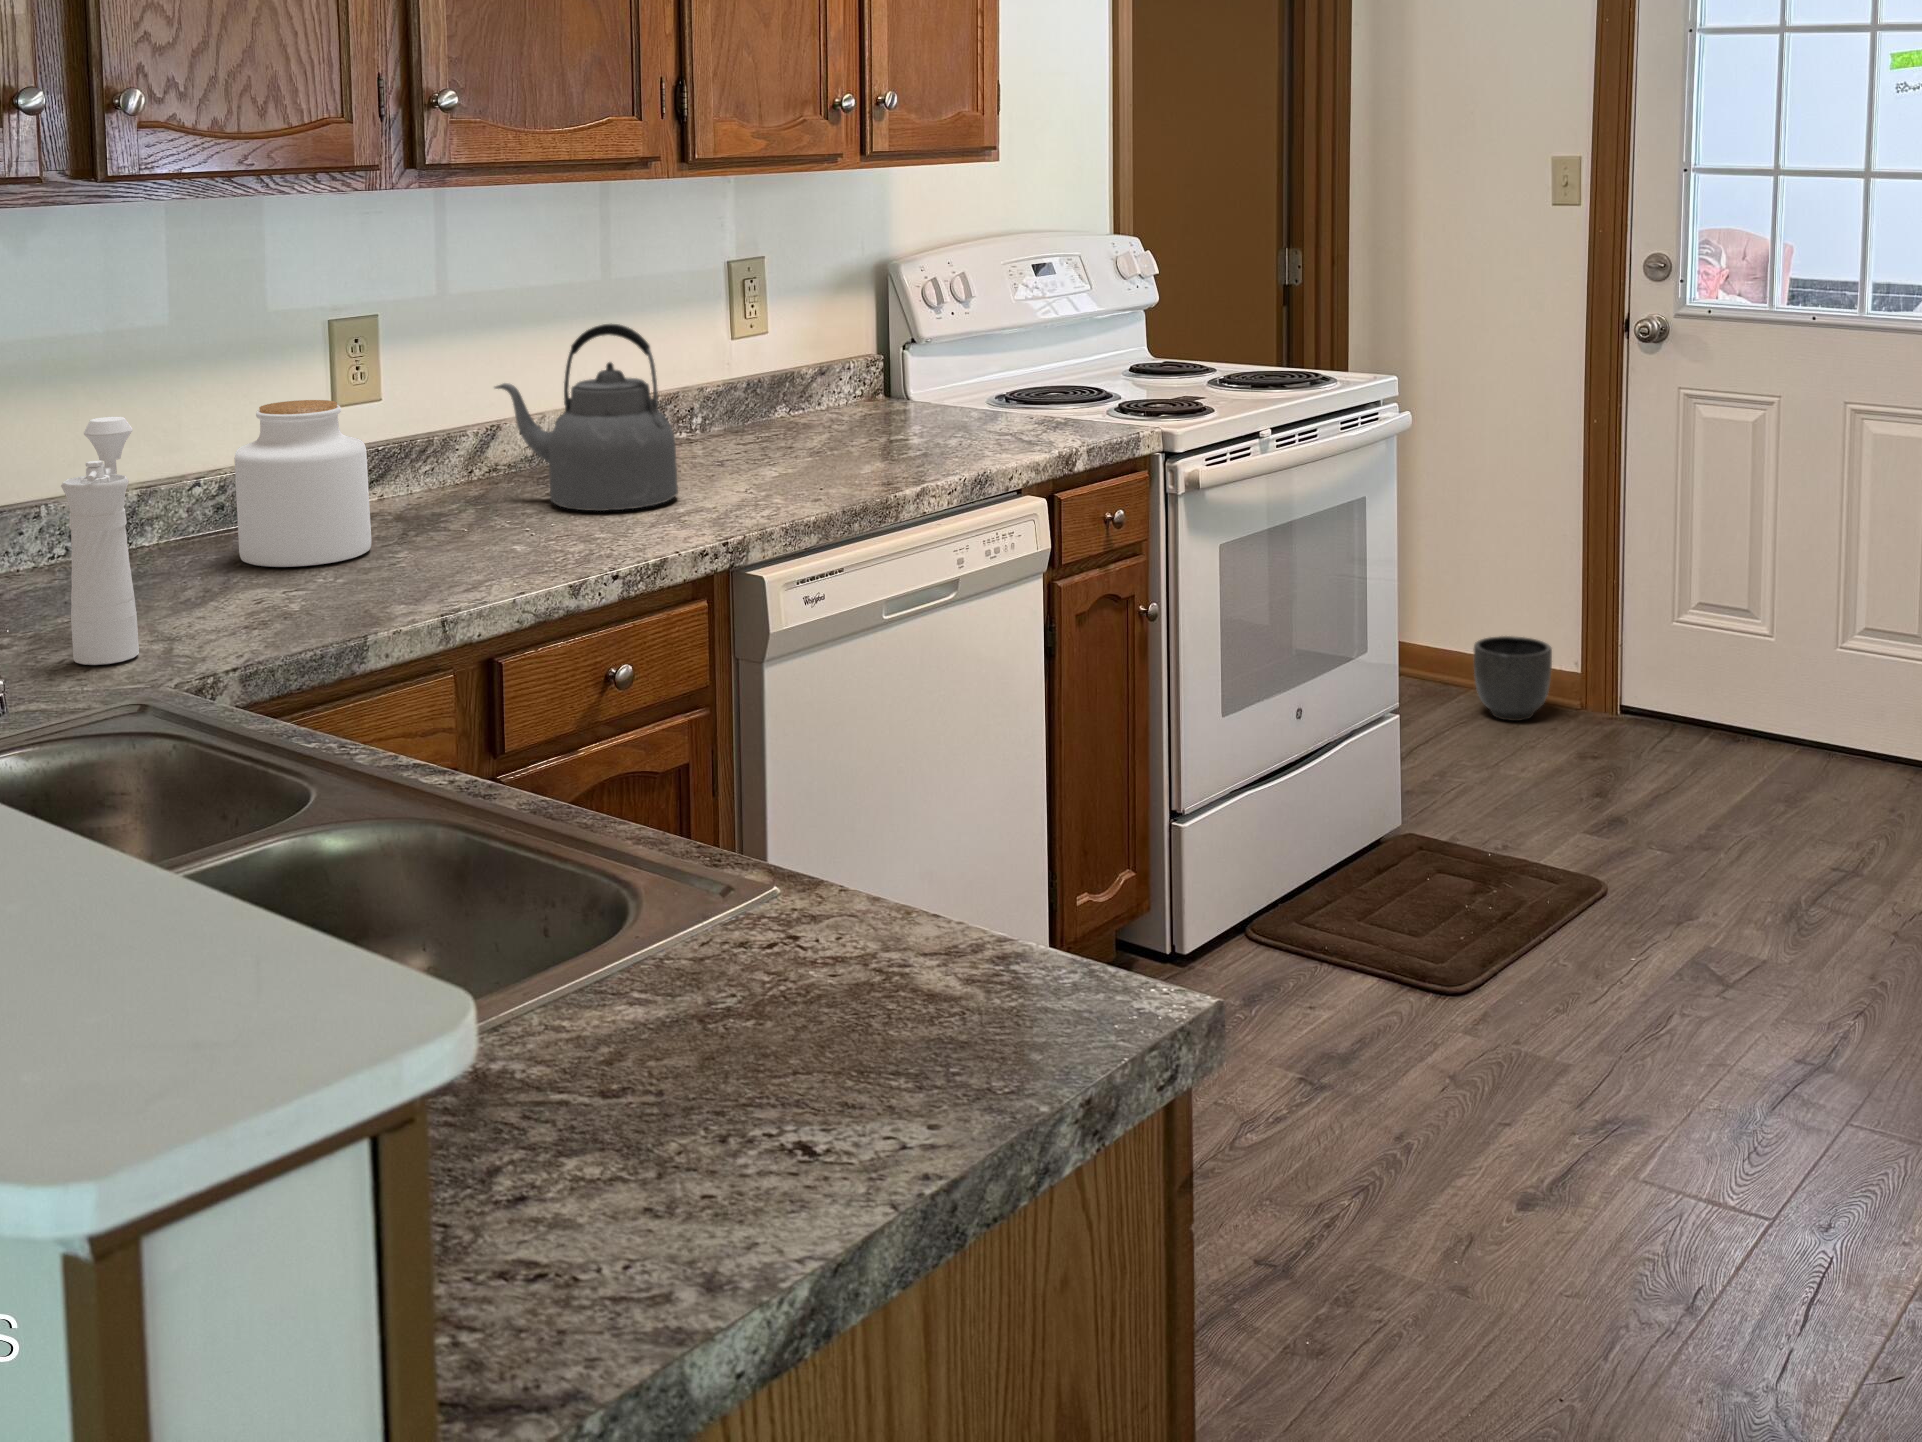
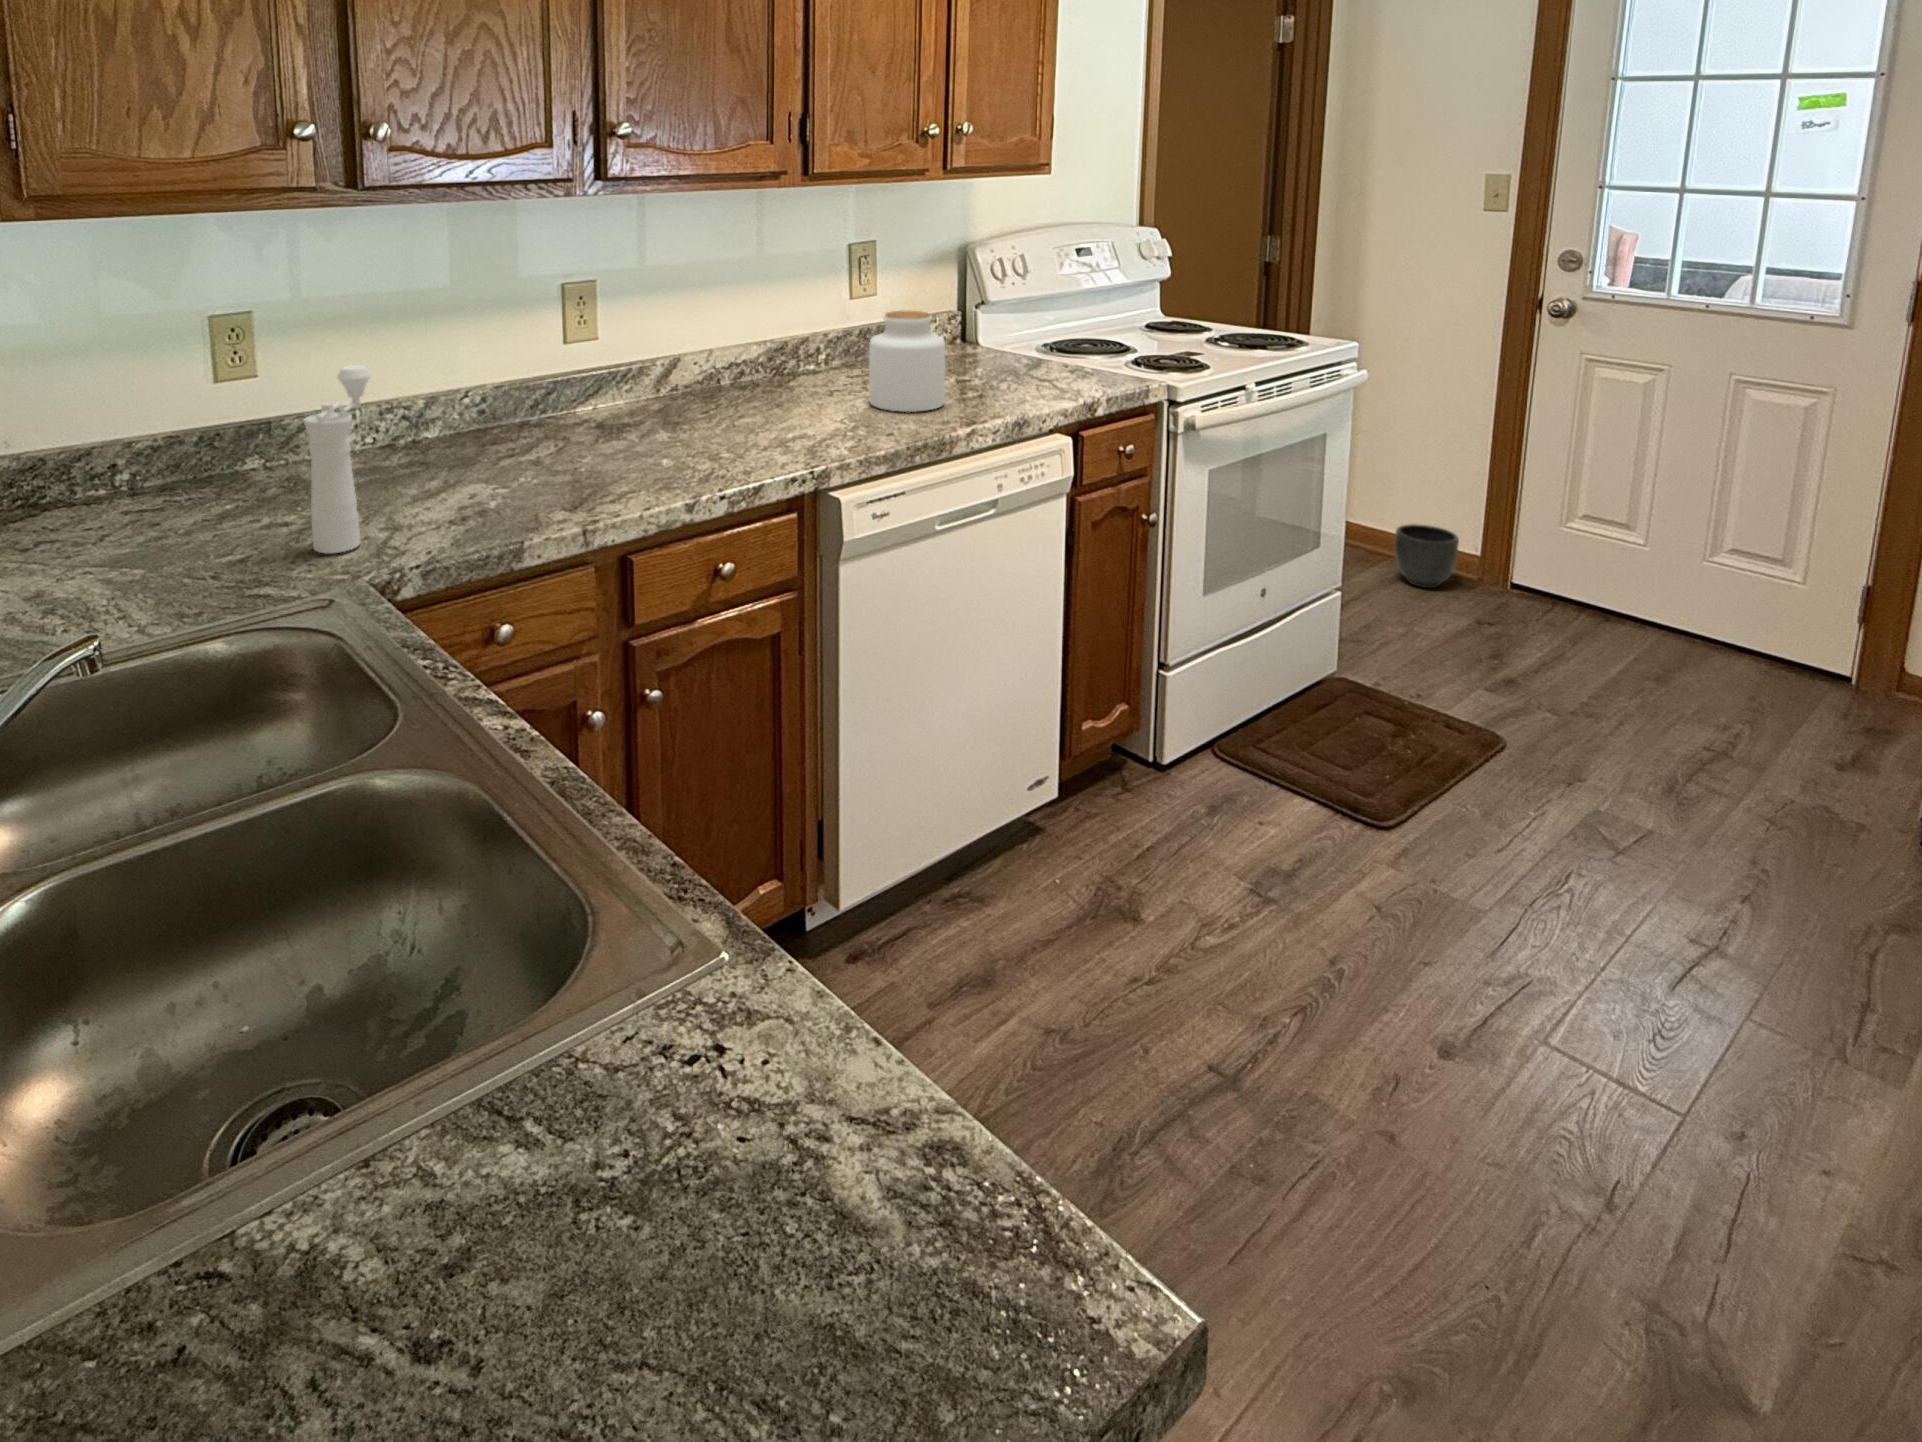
kettle: present [495,324,678,511] -> none [670,295,794,431]
jar: present [234,400,371,567] -> present [869,311,945,412]

